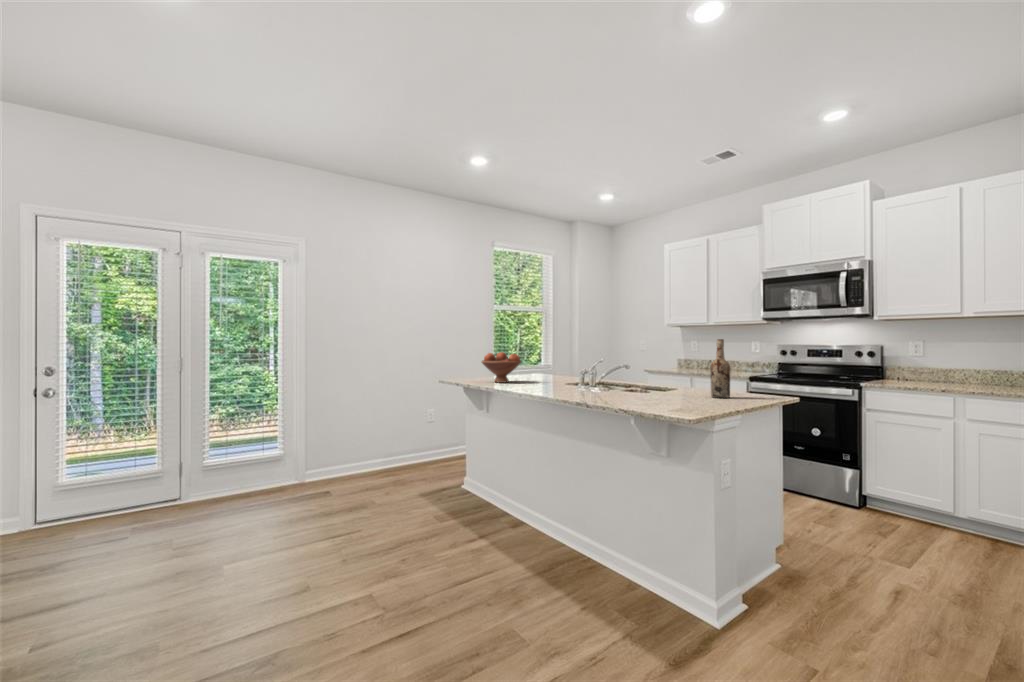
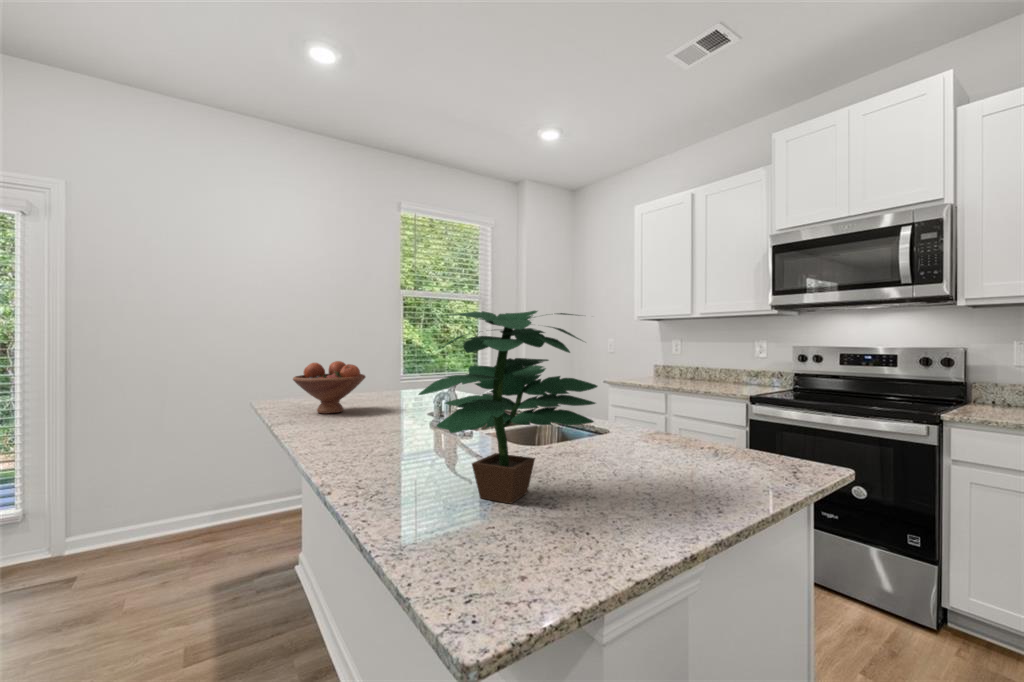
potted plant: none [625,326,694,401] -> present [419,311,597,504]
wine bottle: present [711,339,730,398] -> none [650,343,694,483]

